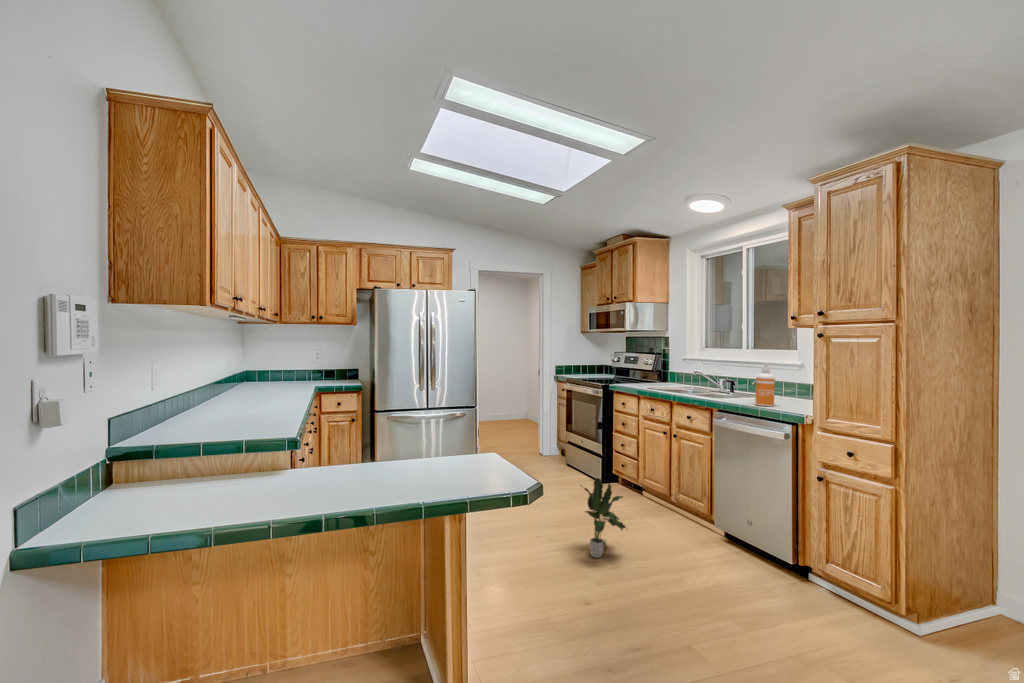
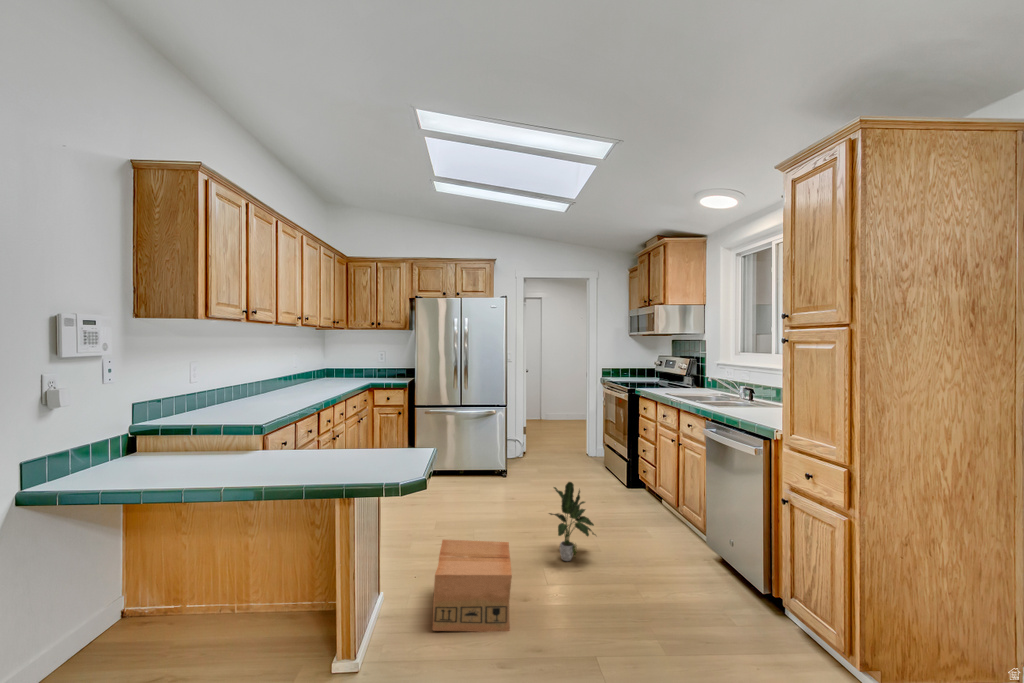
soap dispenser: present [755,363,775,406] -> none [743,371,765,418]
cardboard box: none [497,544,597,645] -> present [432,540,512,632]

